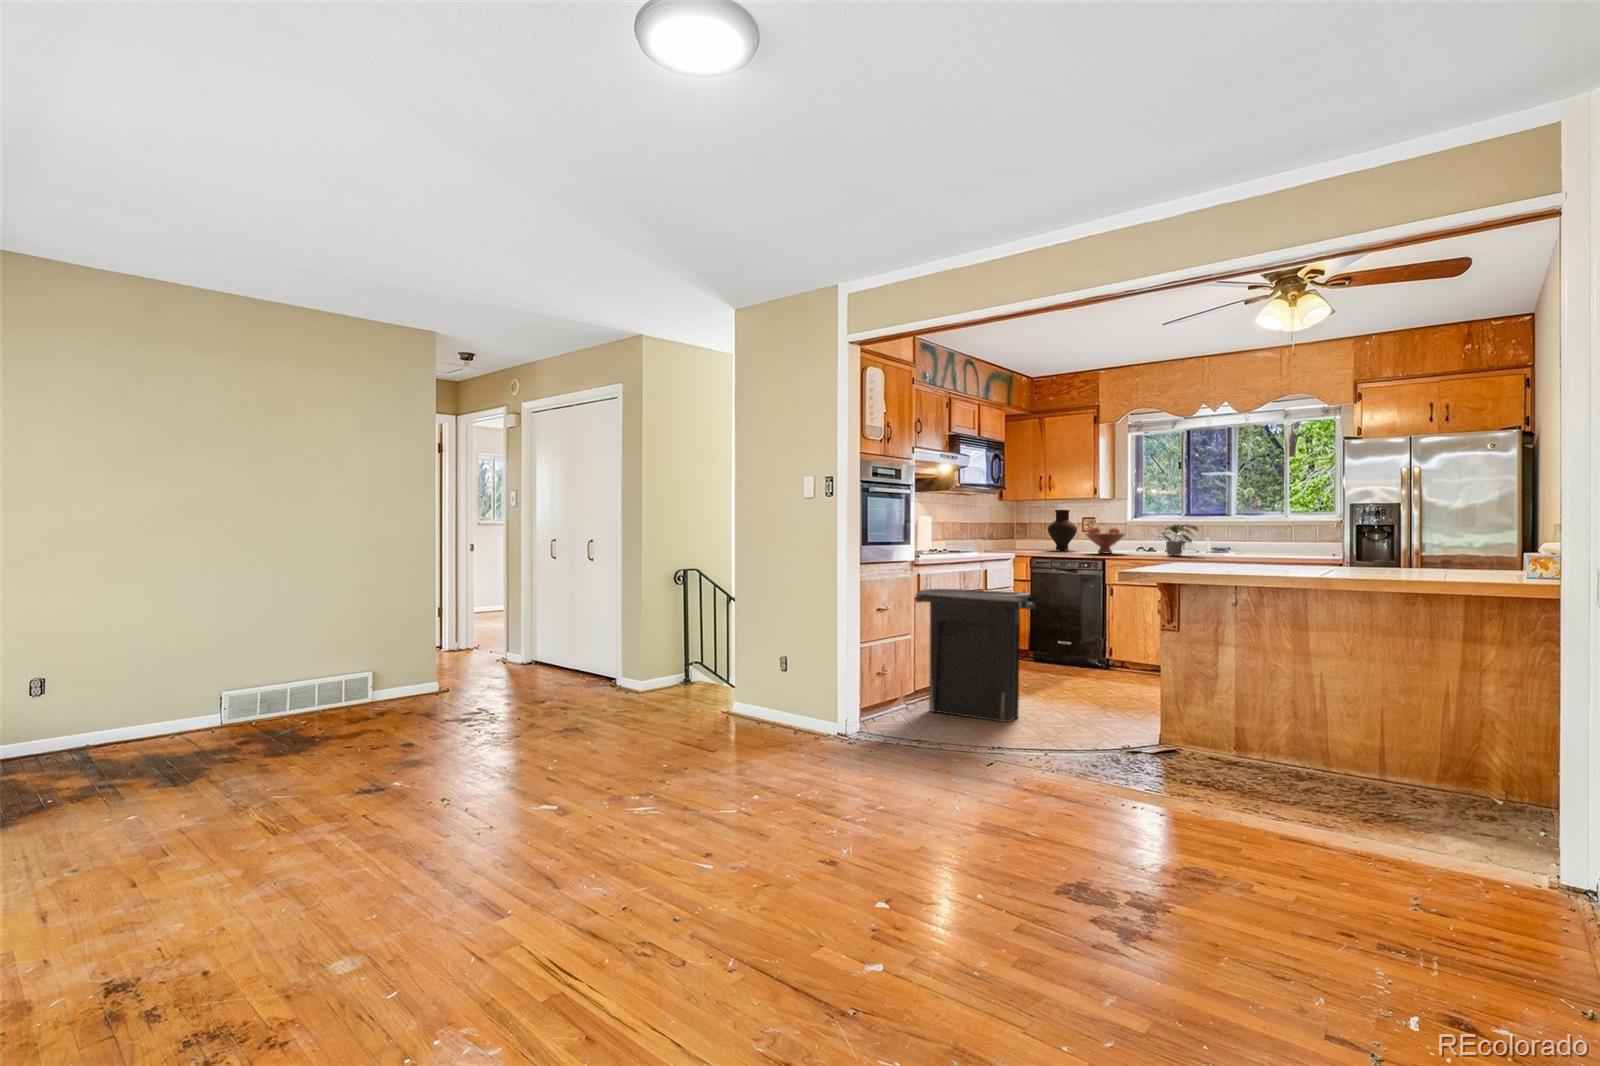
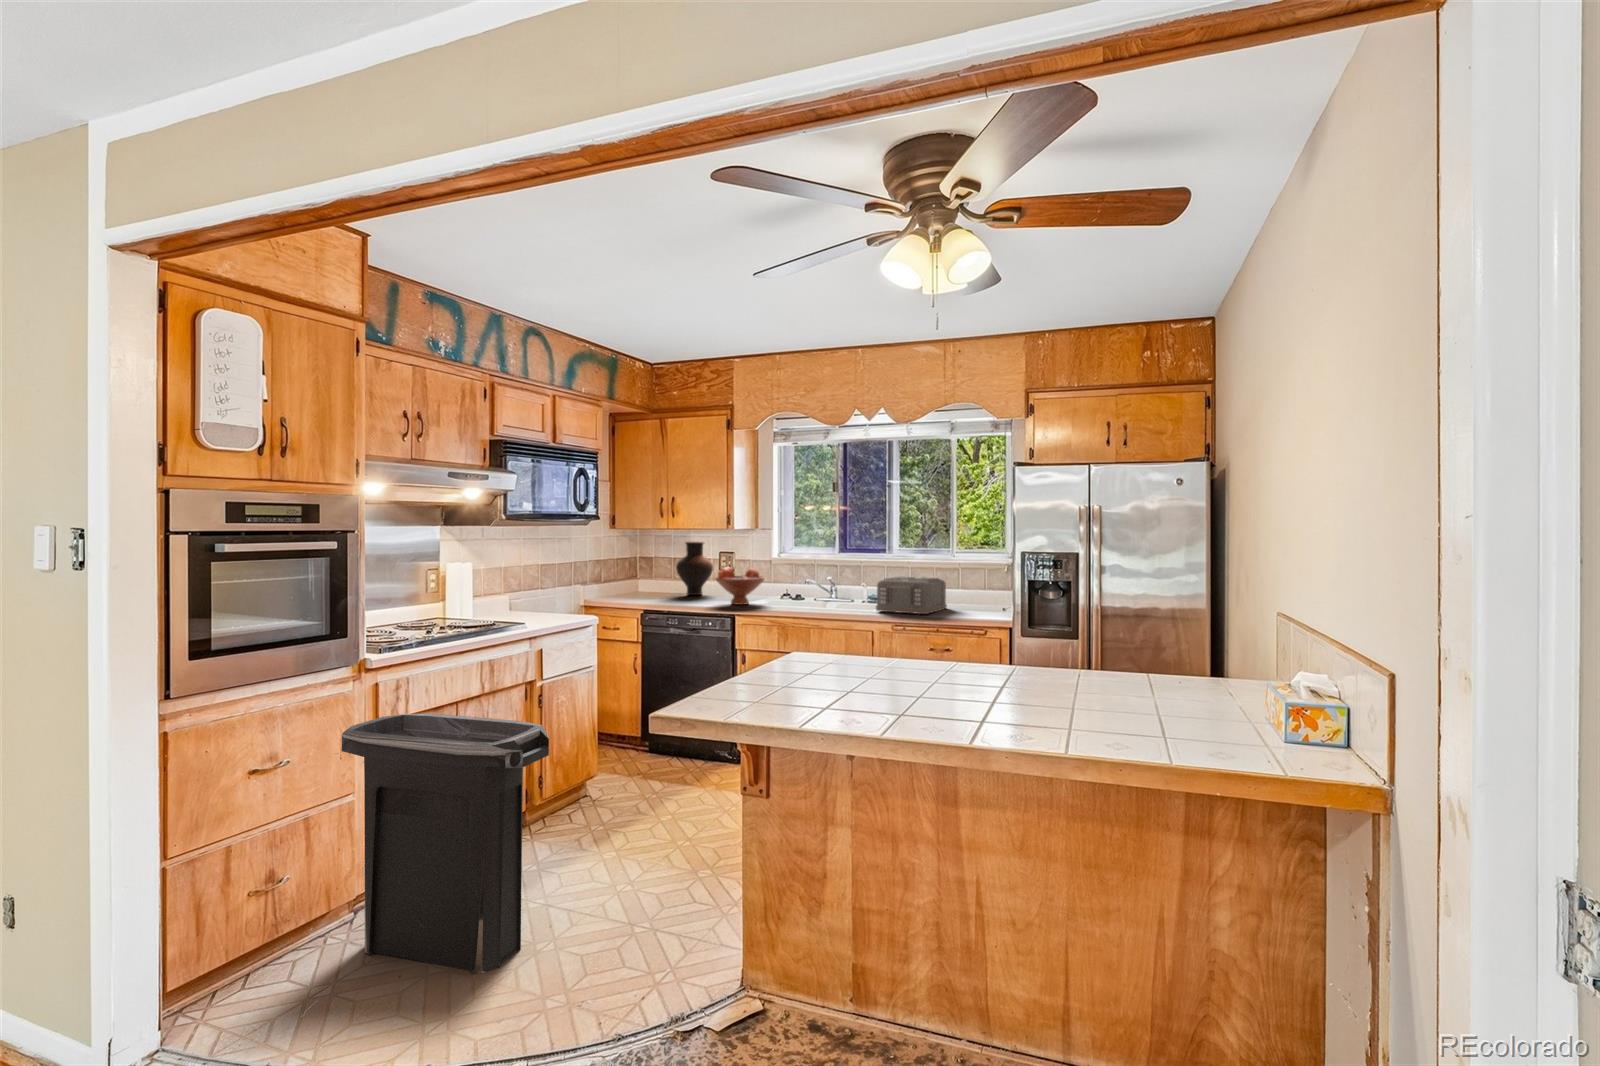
potted plant: present [1161,524,1198,556] -> none [803,566,848,610]
toaster: none [1222,531,1283,557] -> present [876,577,947,614]

